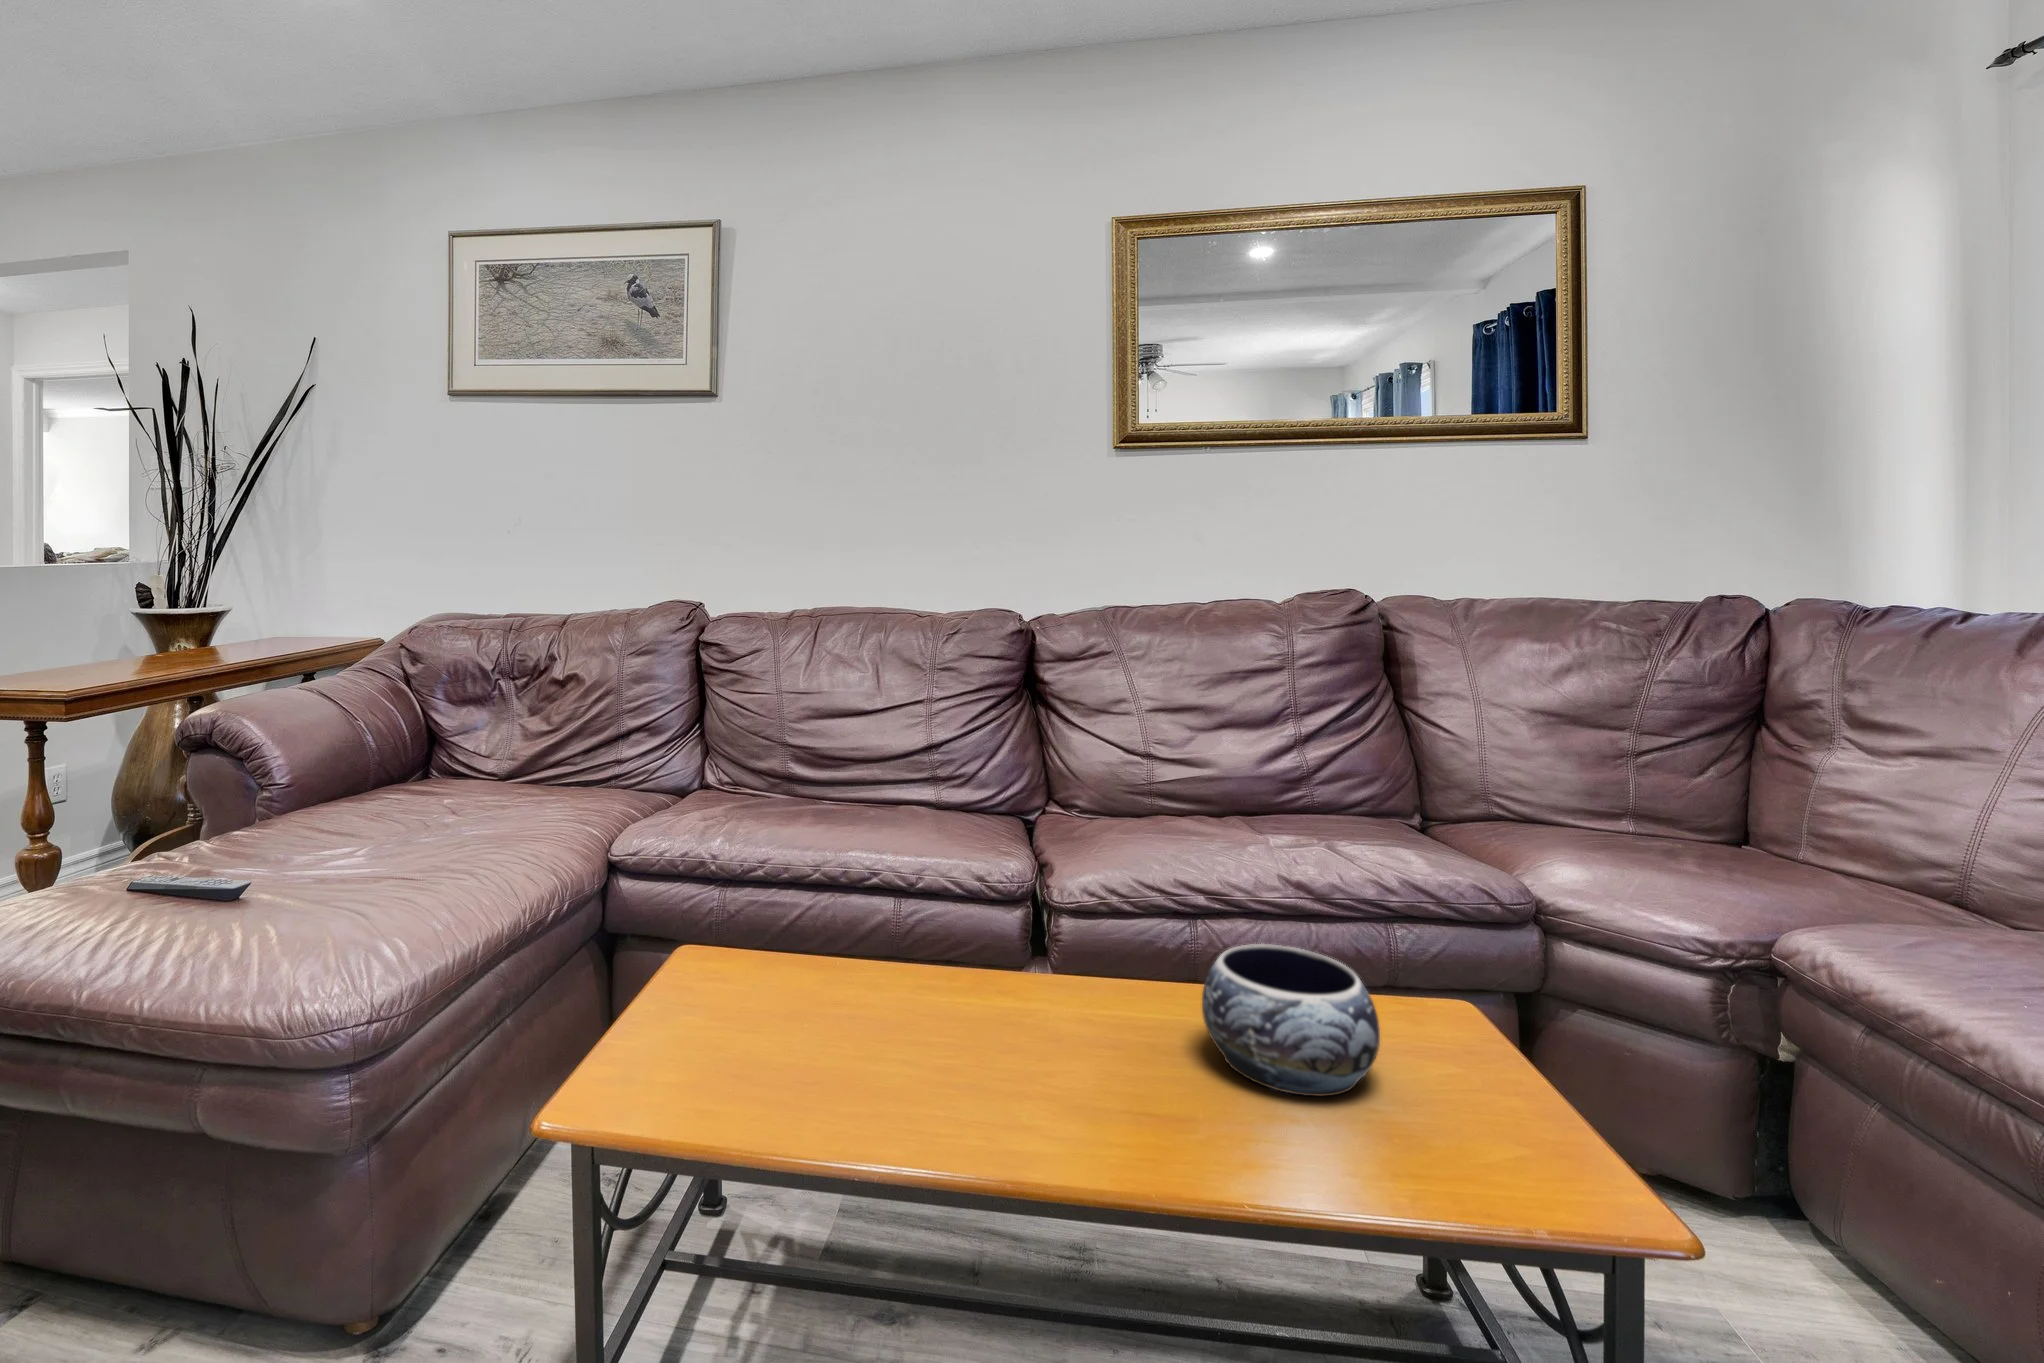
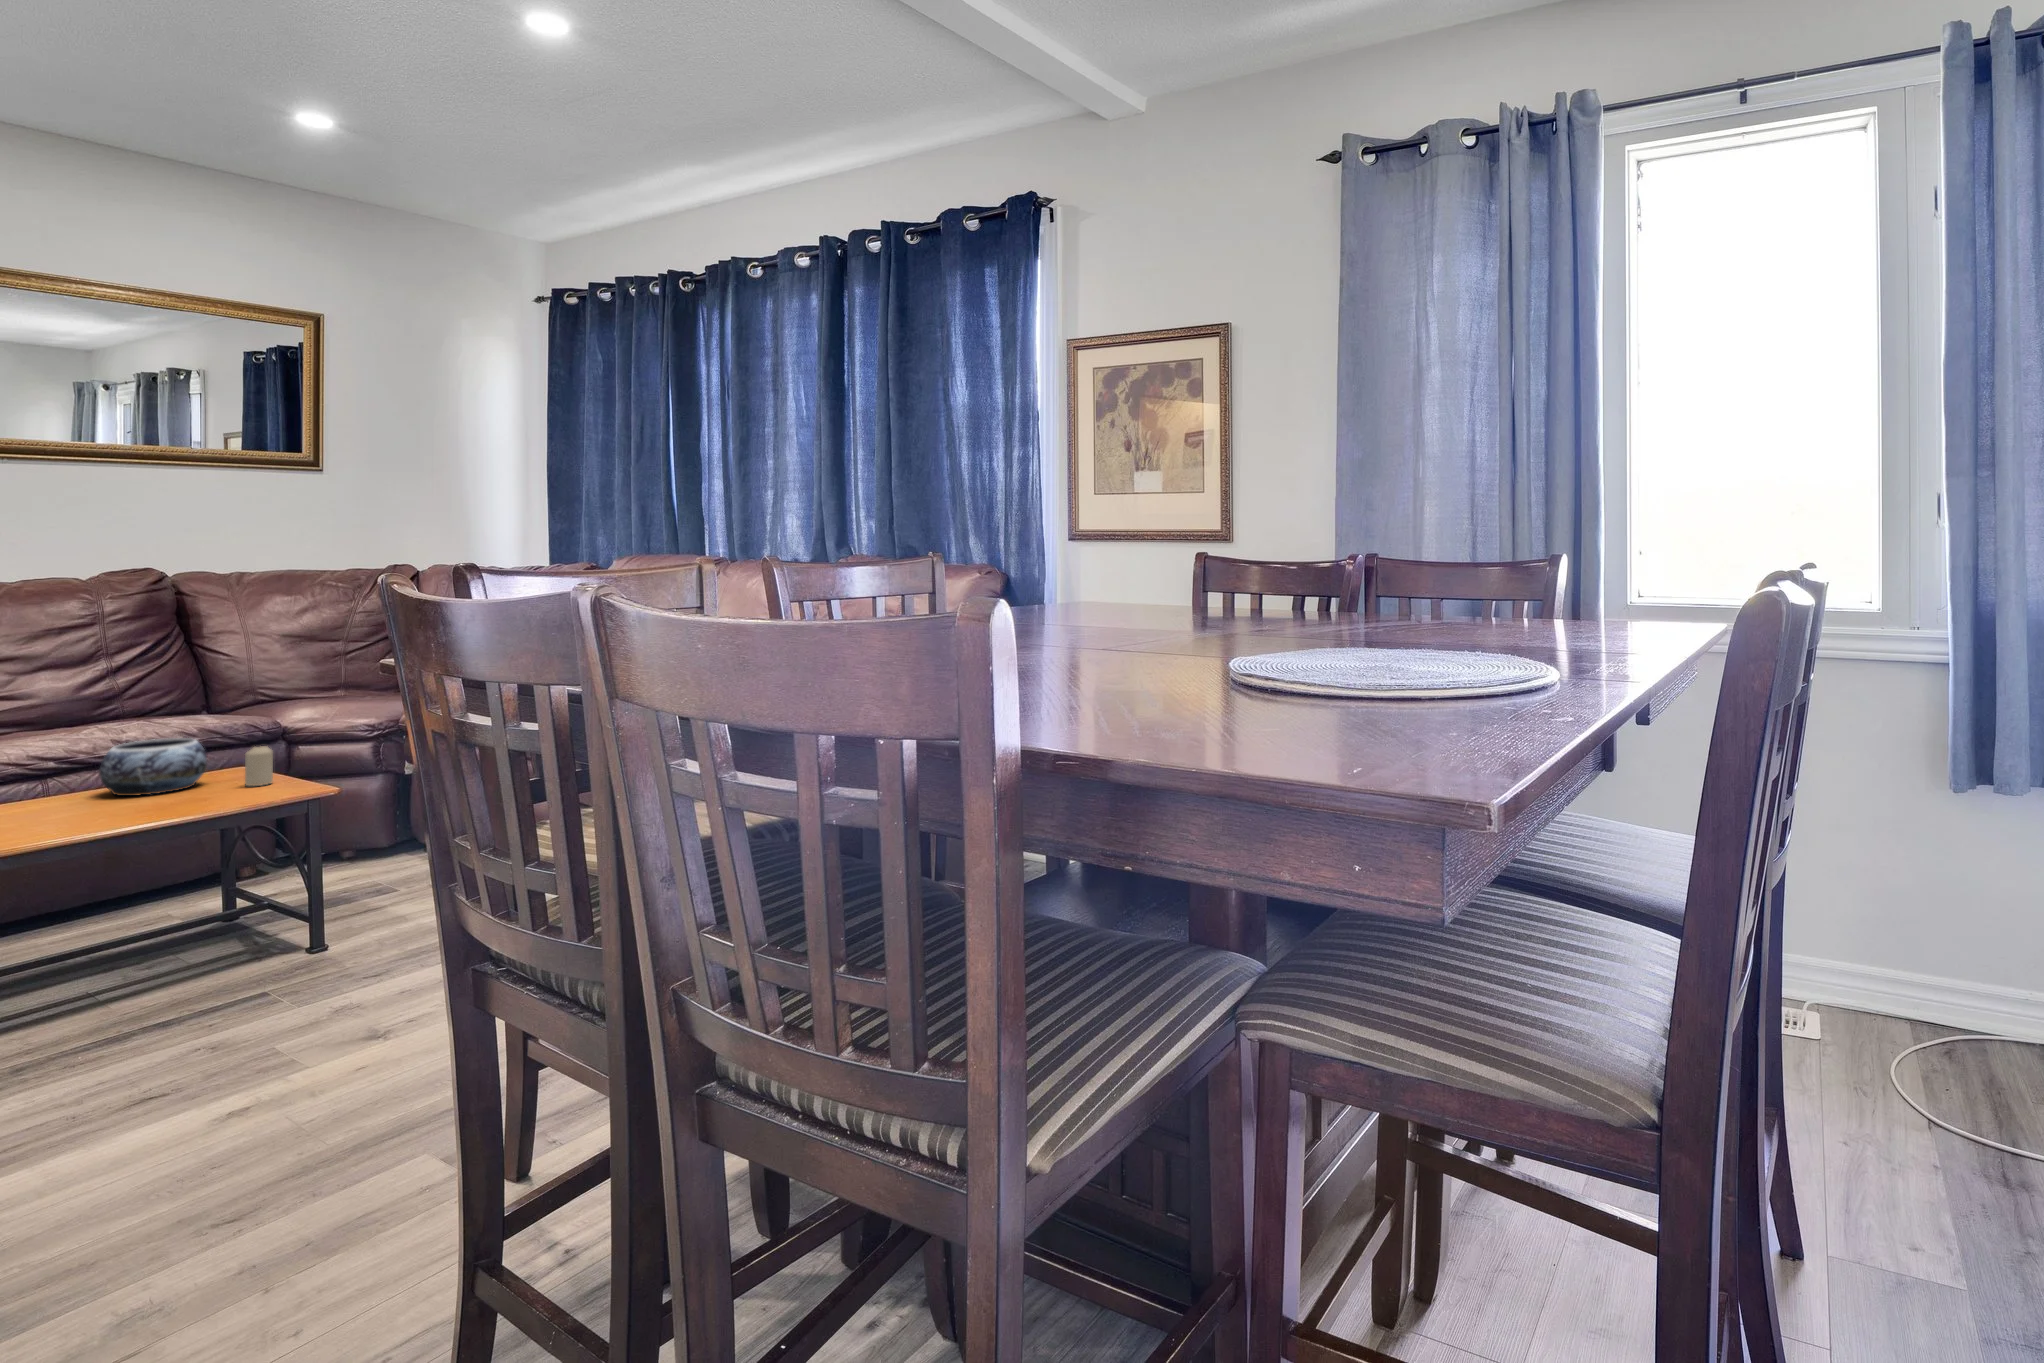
candle: none [1449,1061,1513,1180] -> present [245,746,273,786]

